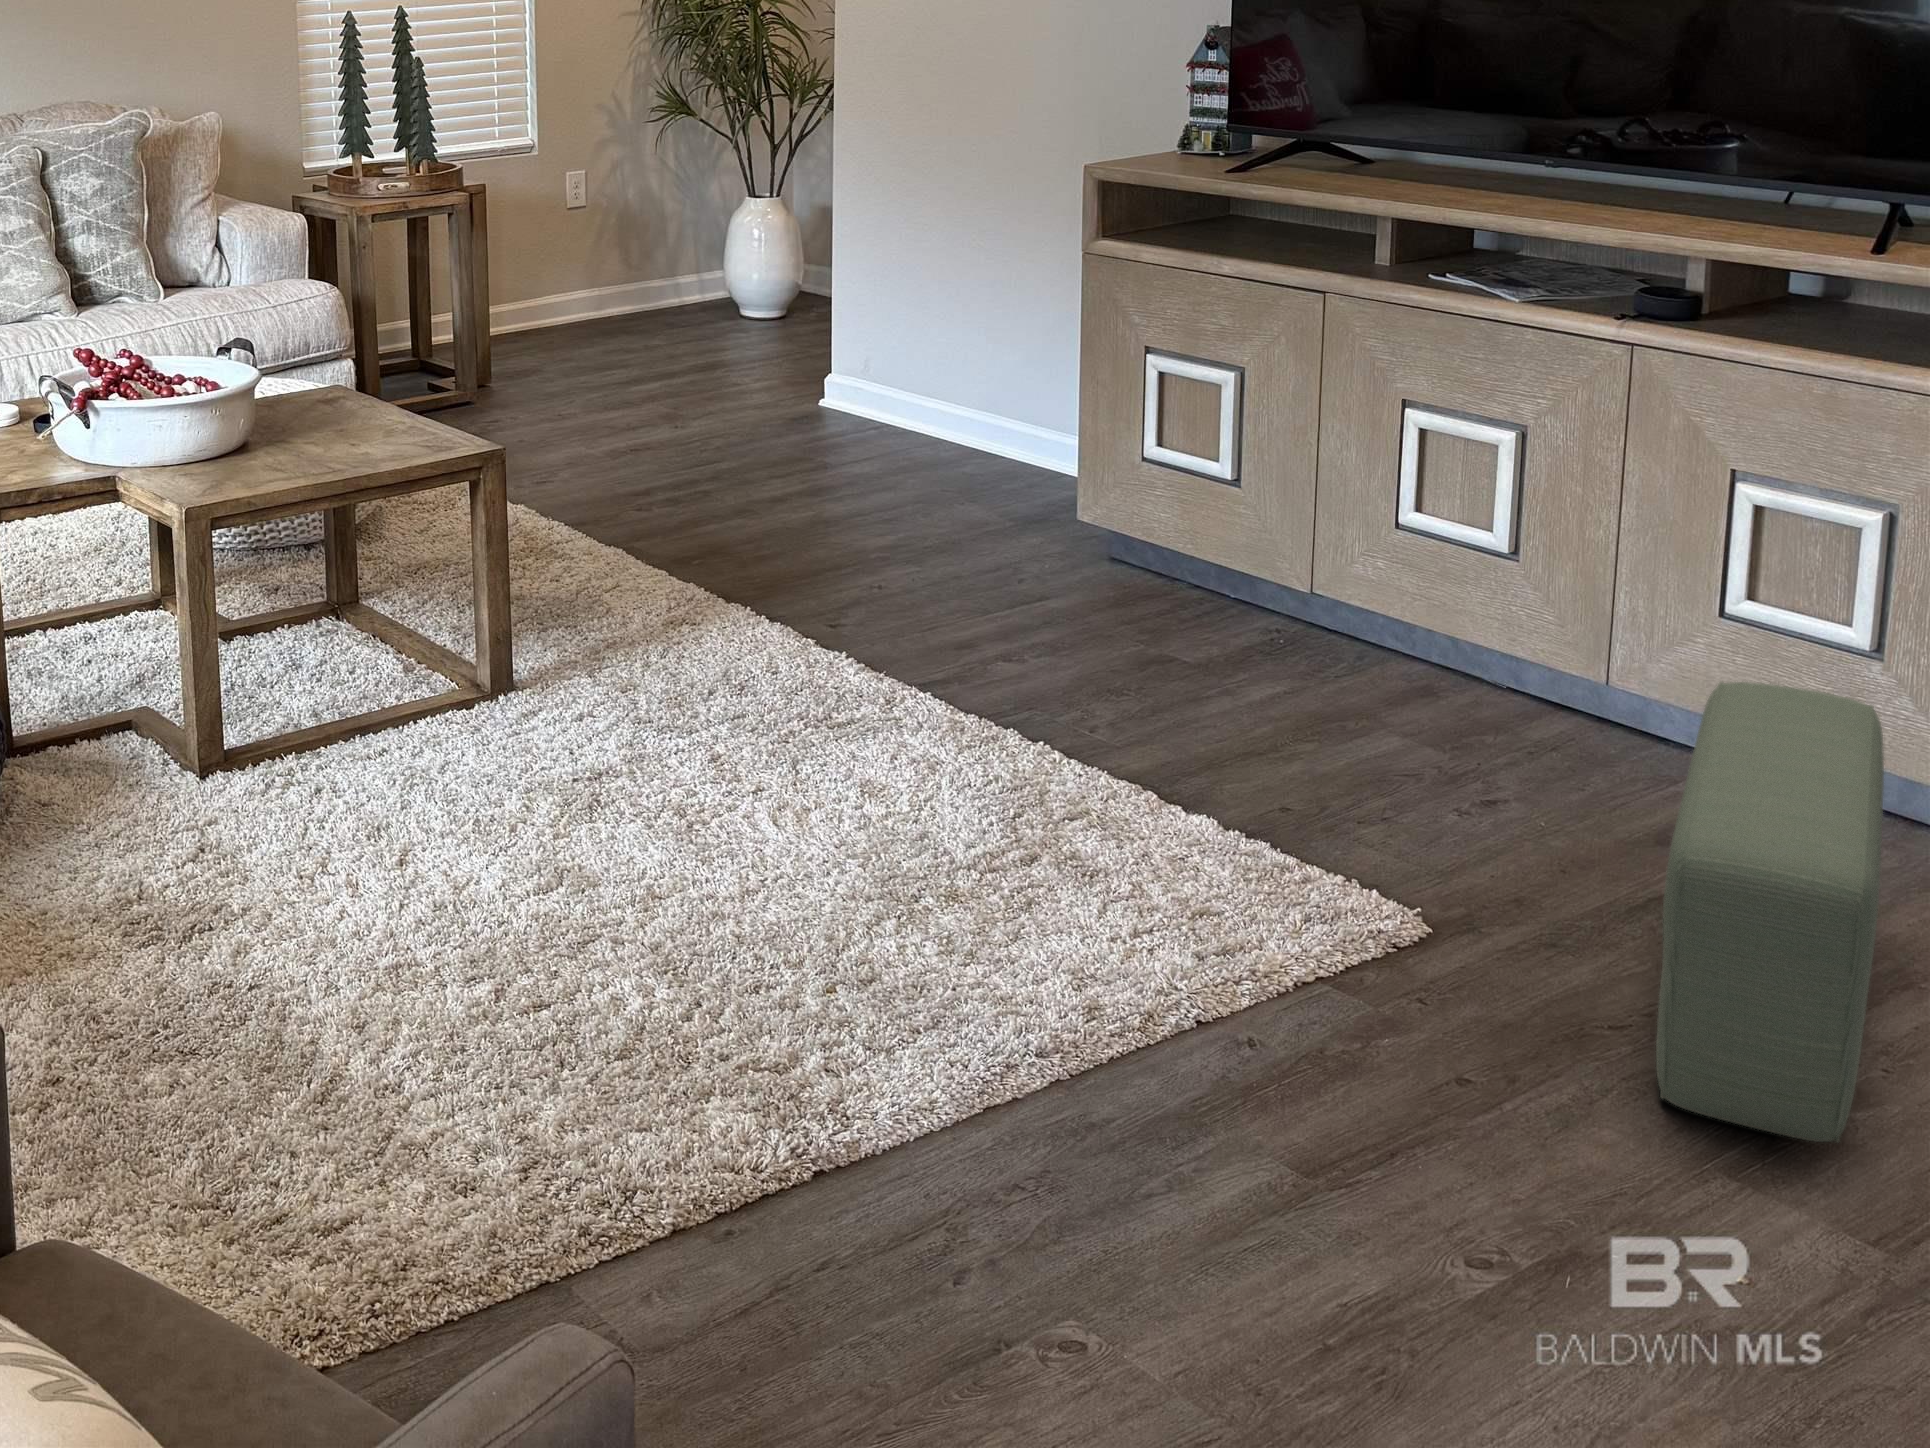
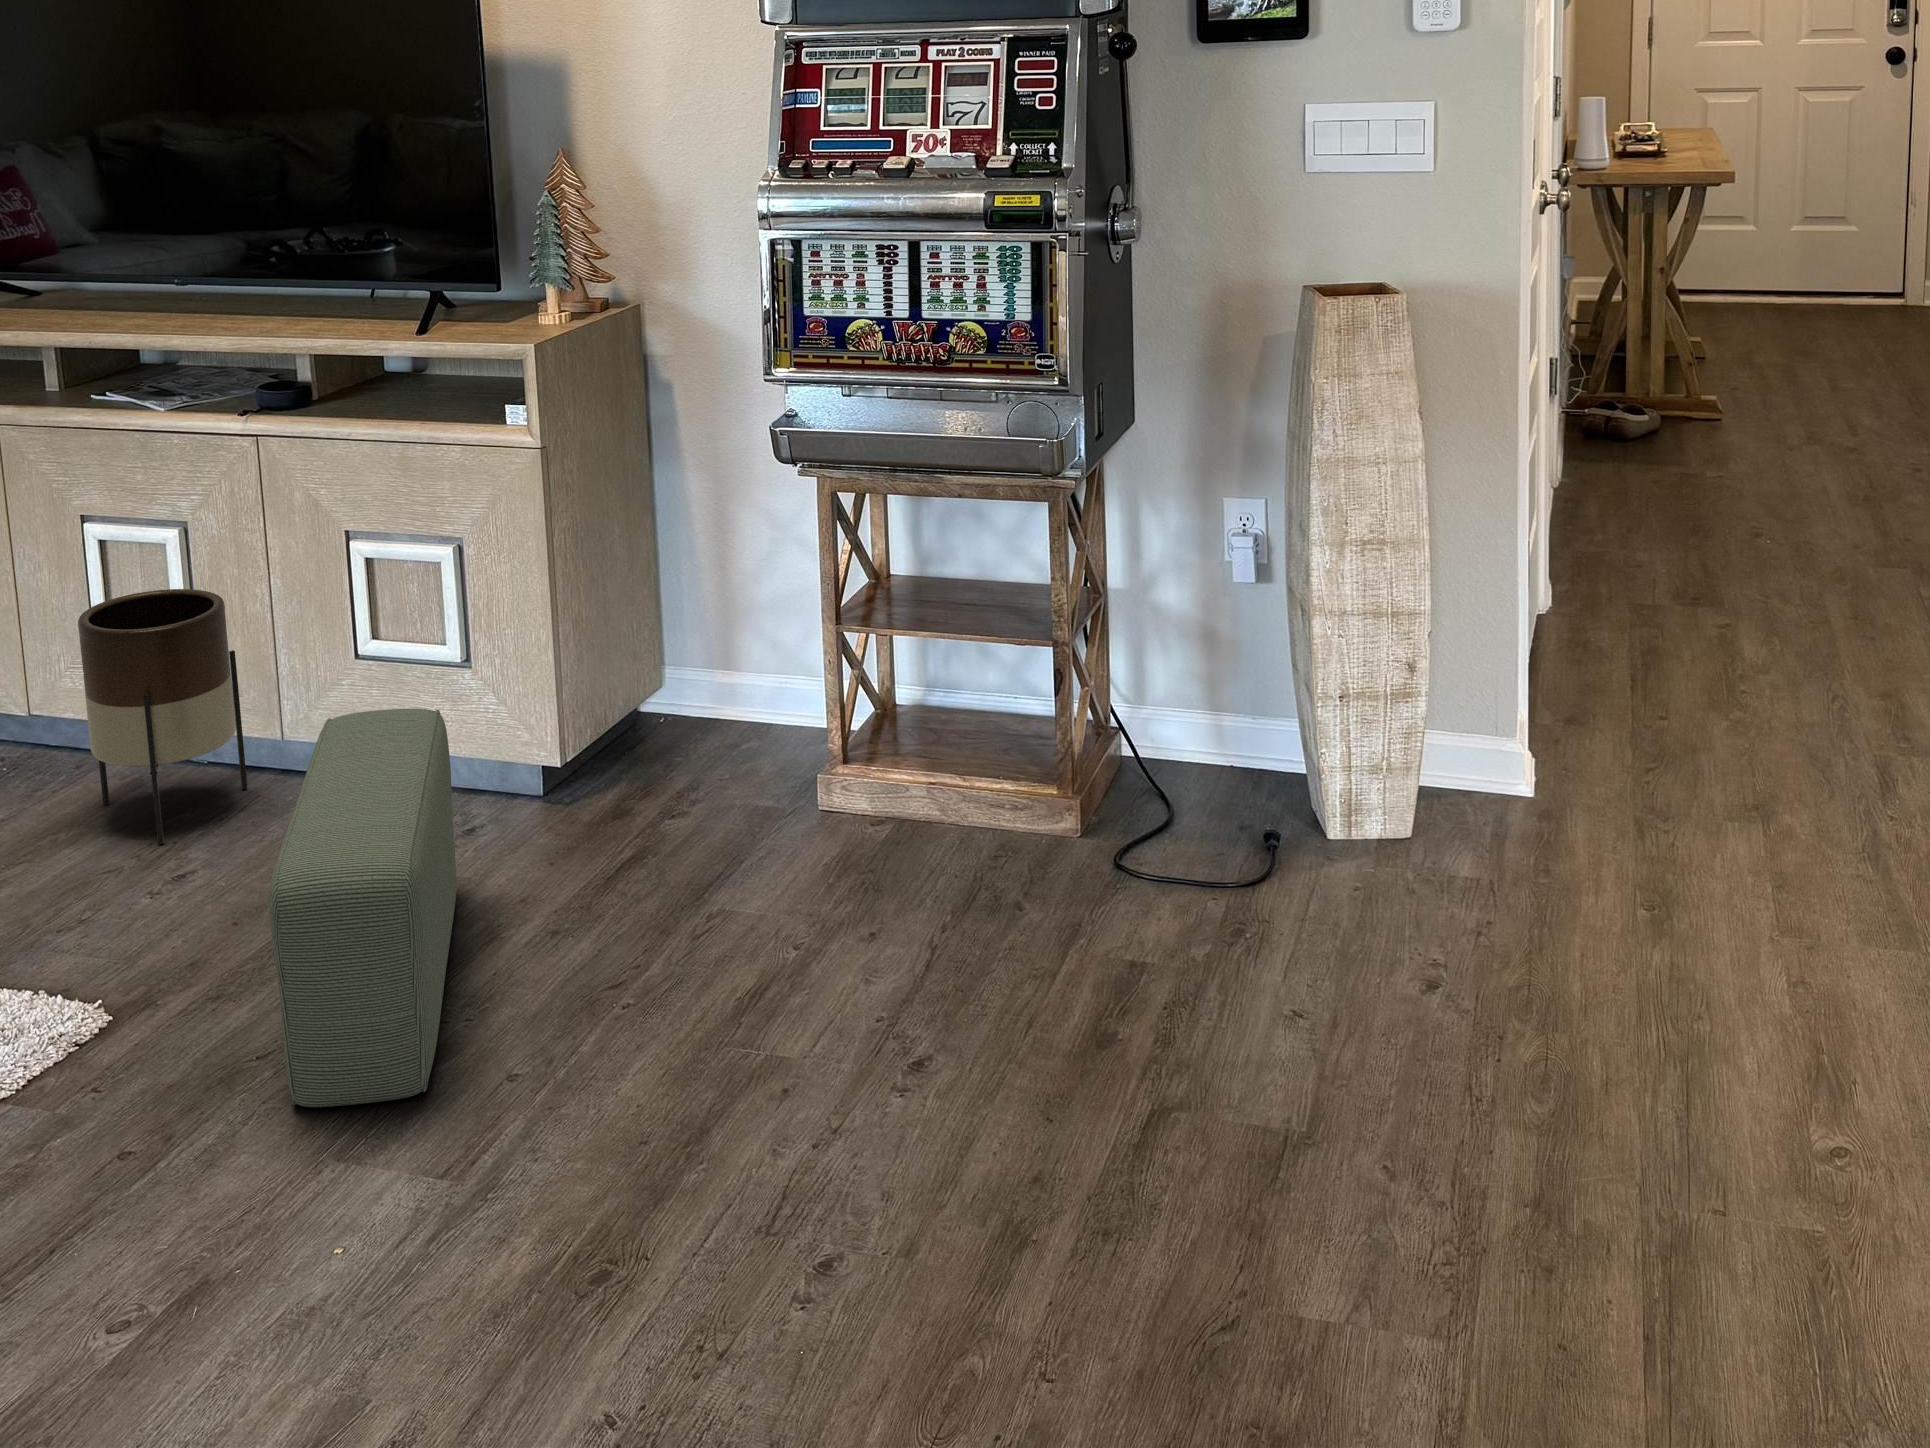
planter: none [1394,495,1574,768] -> present [78,589,247,845]

